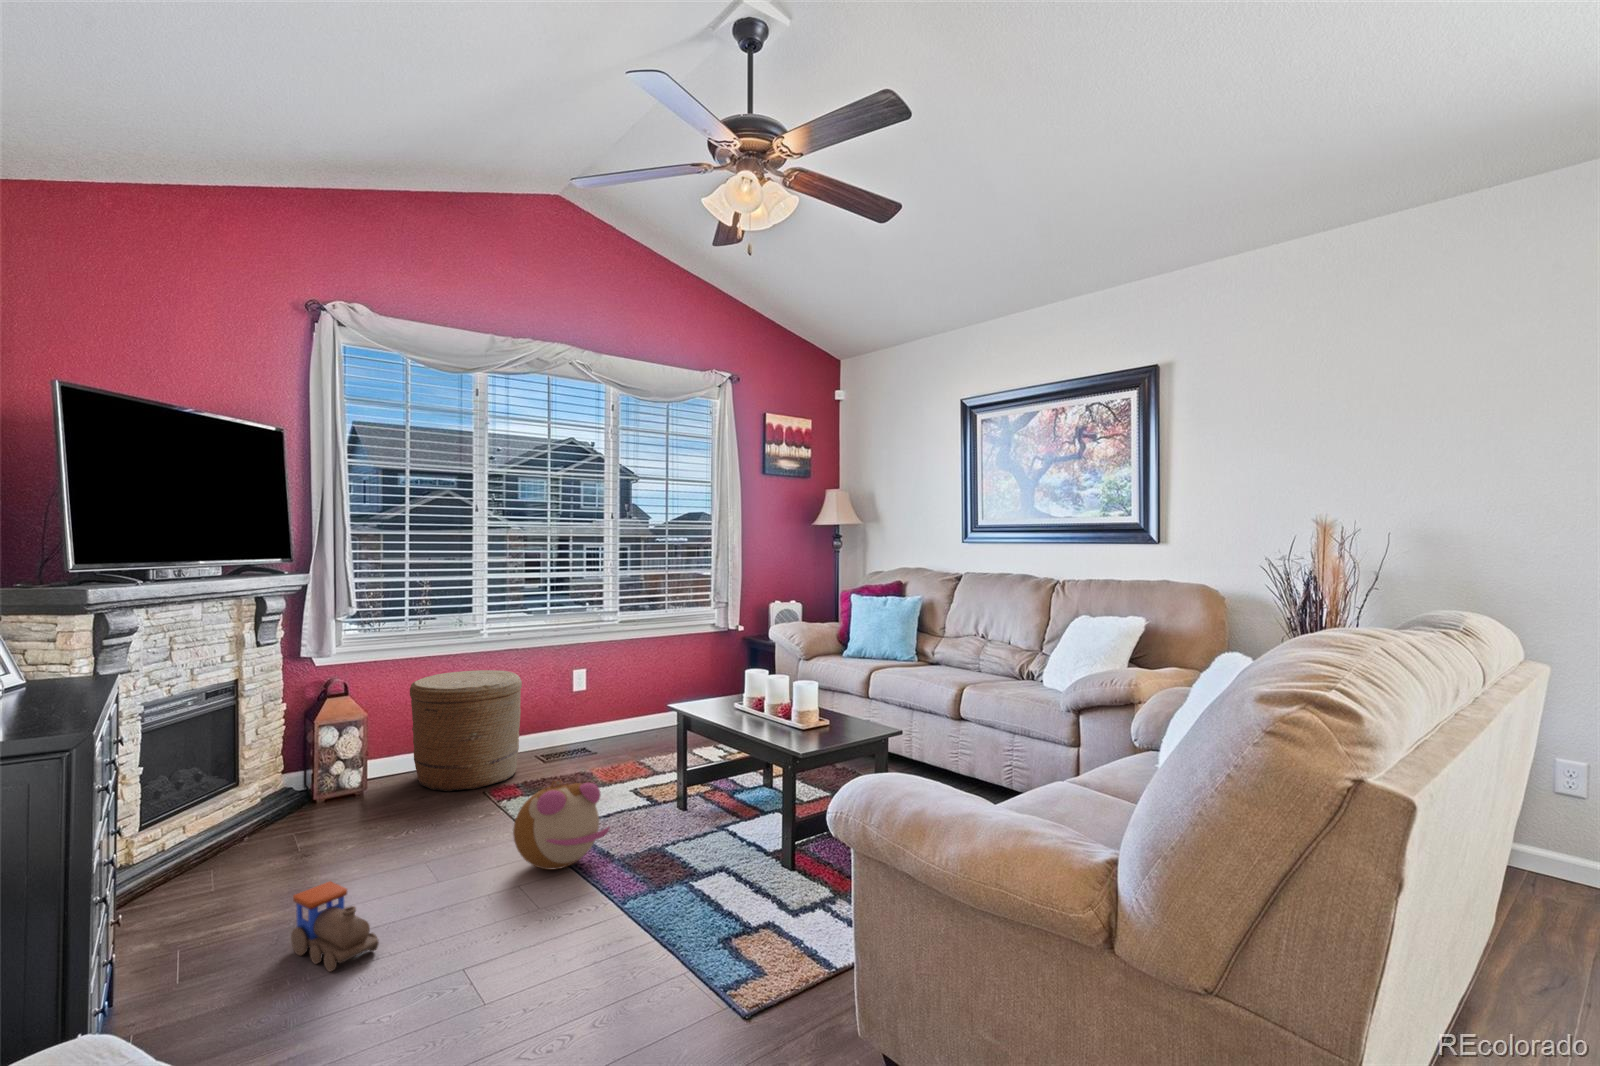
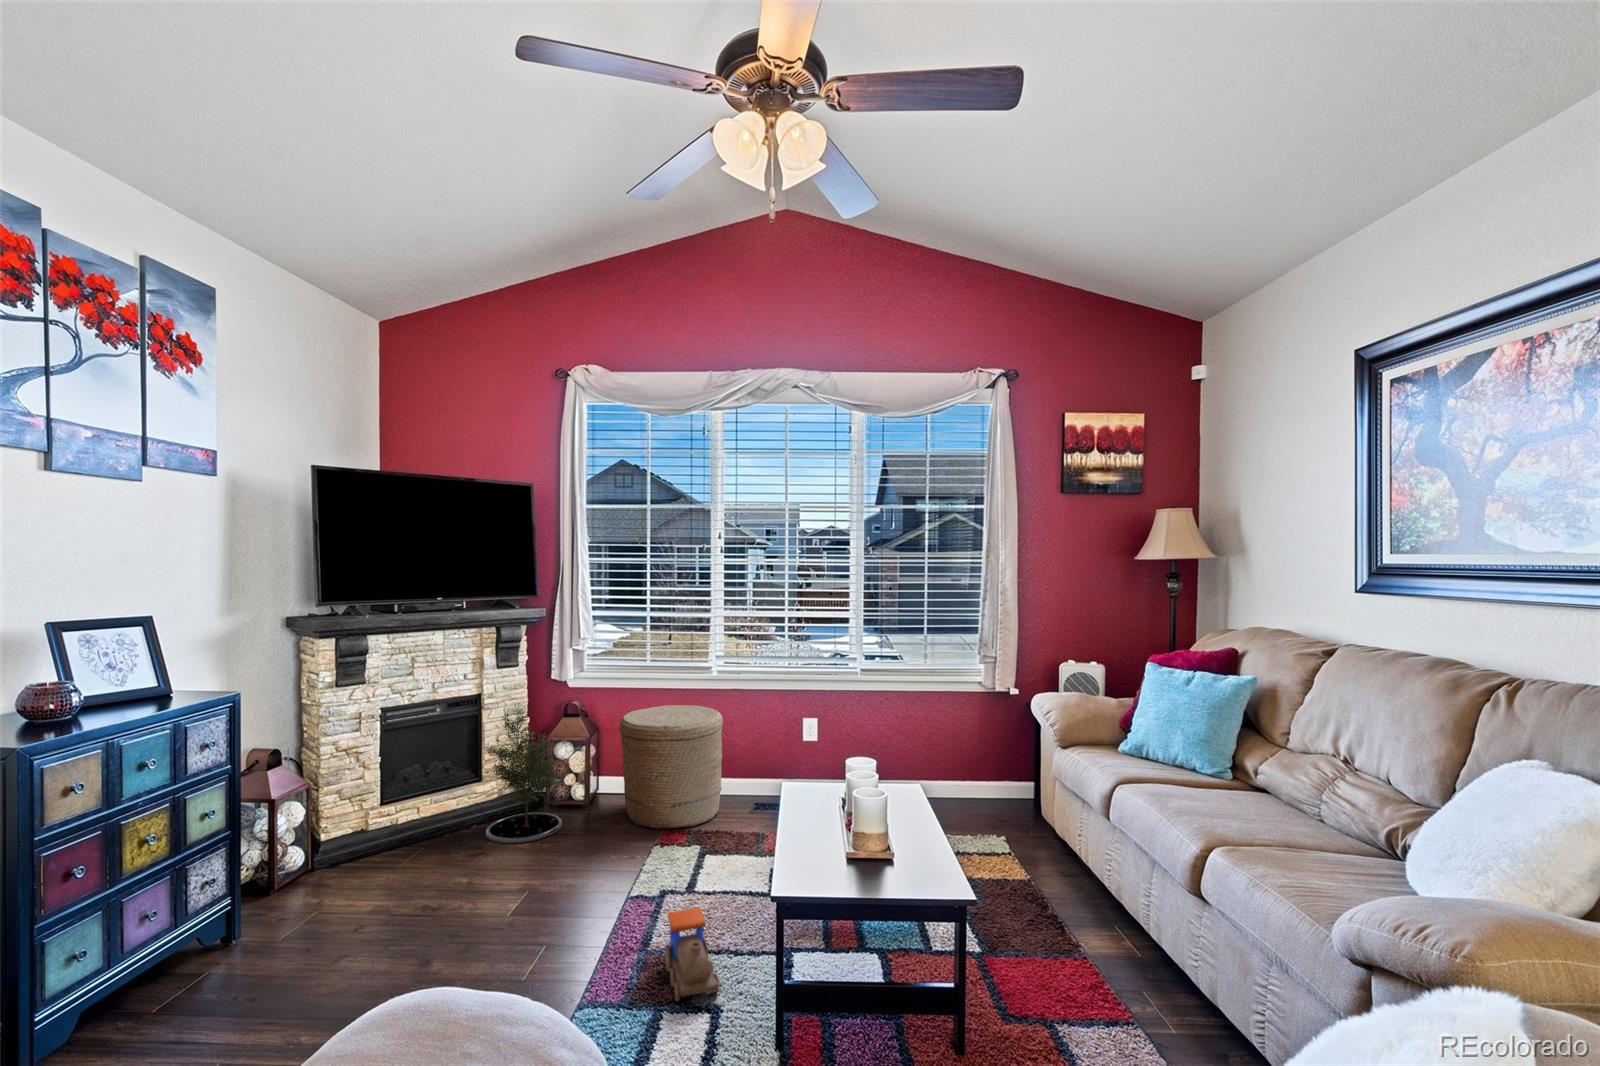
potted tree: none [264,679,376,837] -> present [485,703,562,843]
plush toy: present [513,780,610,869] -> none [540,854,636,956]
toy train: present [291,882,379,972] -> present [665,908,719,1001]

